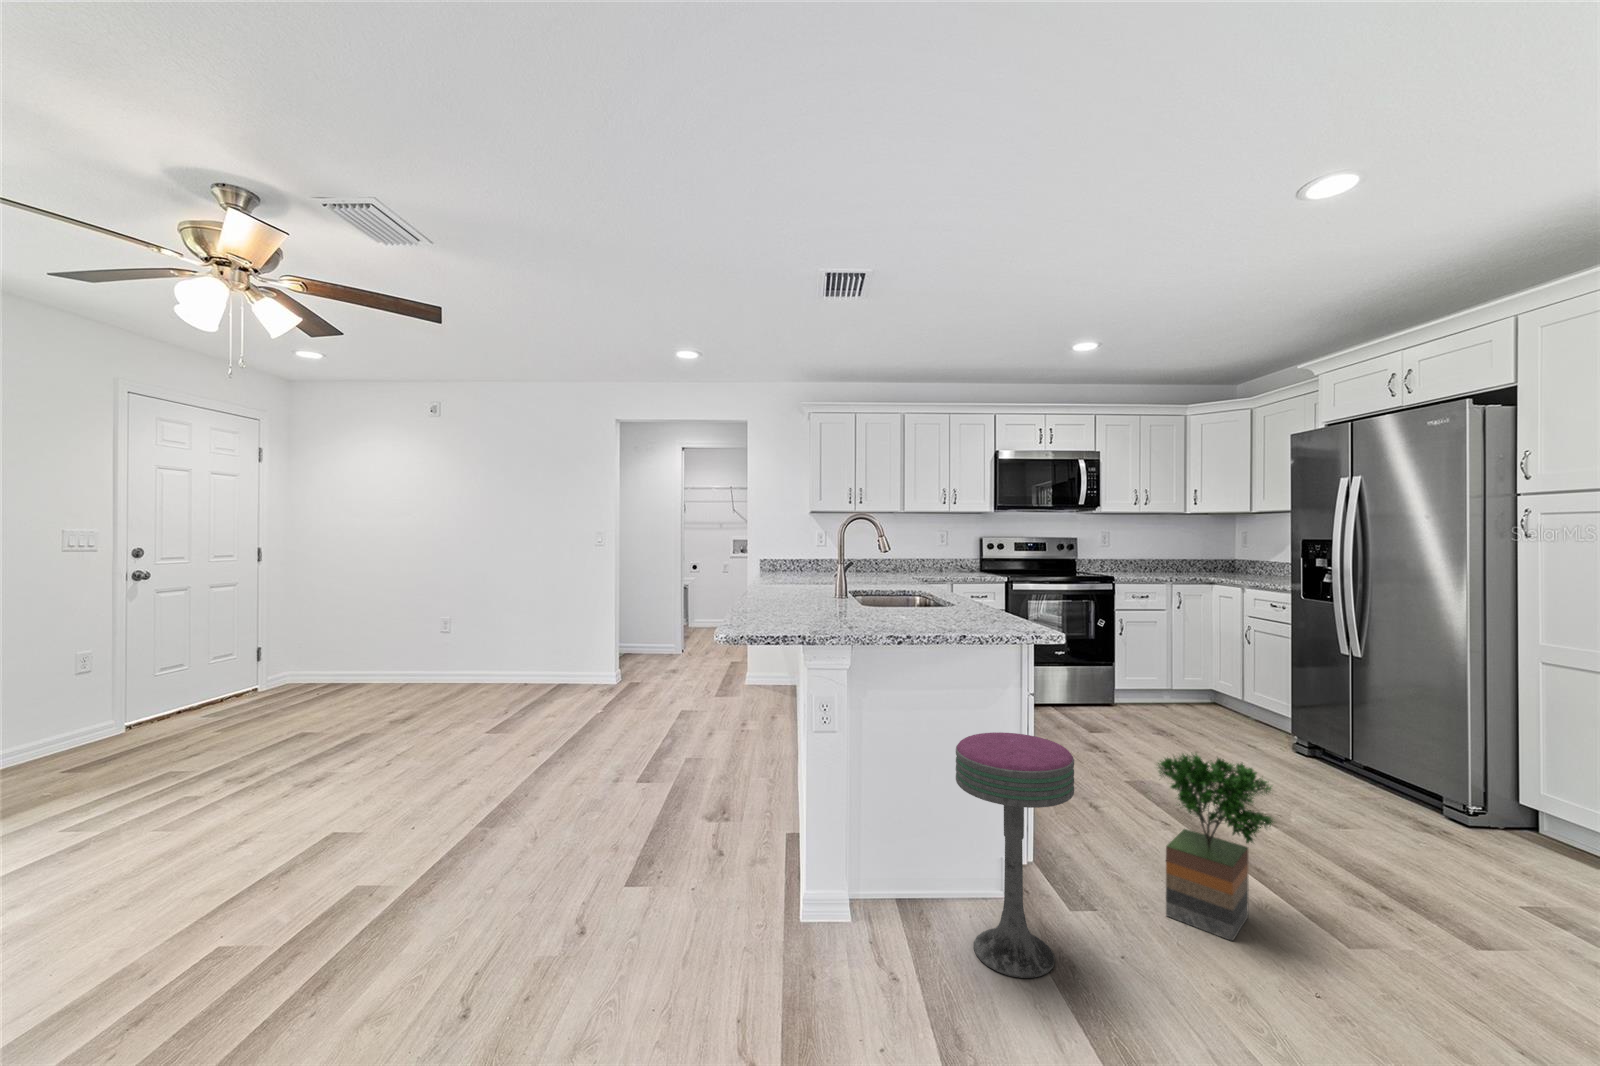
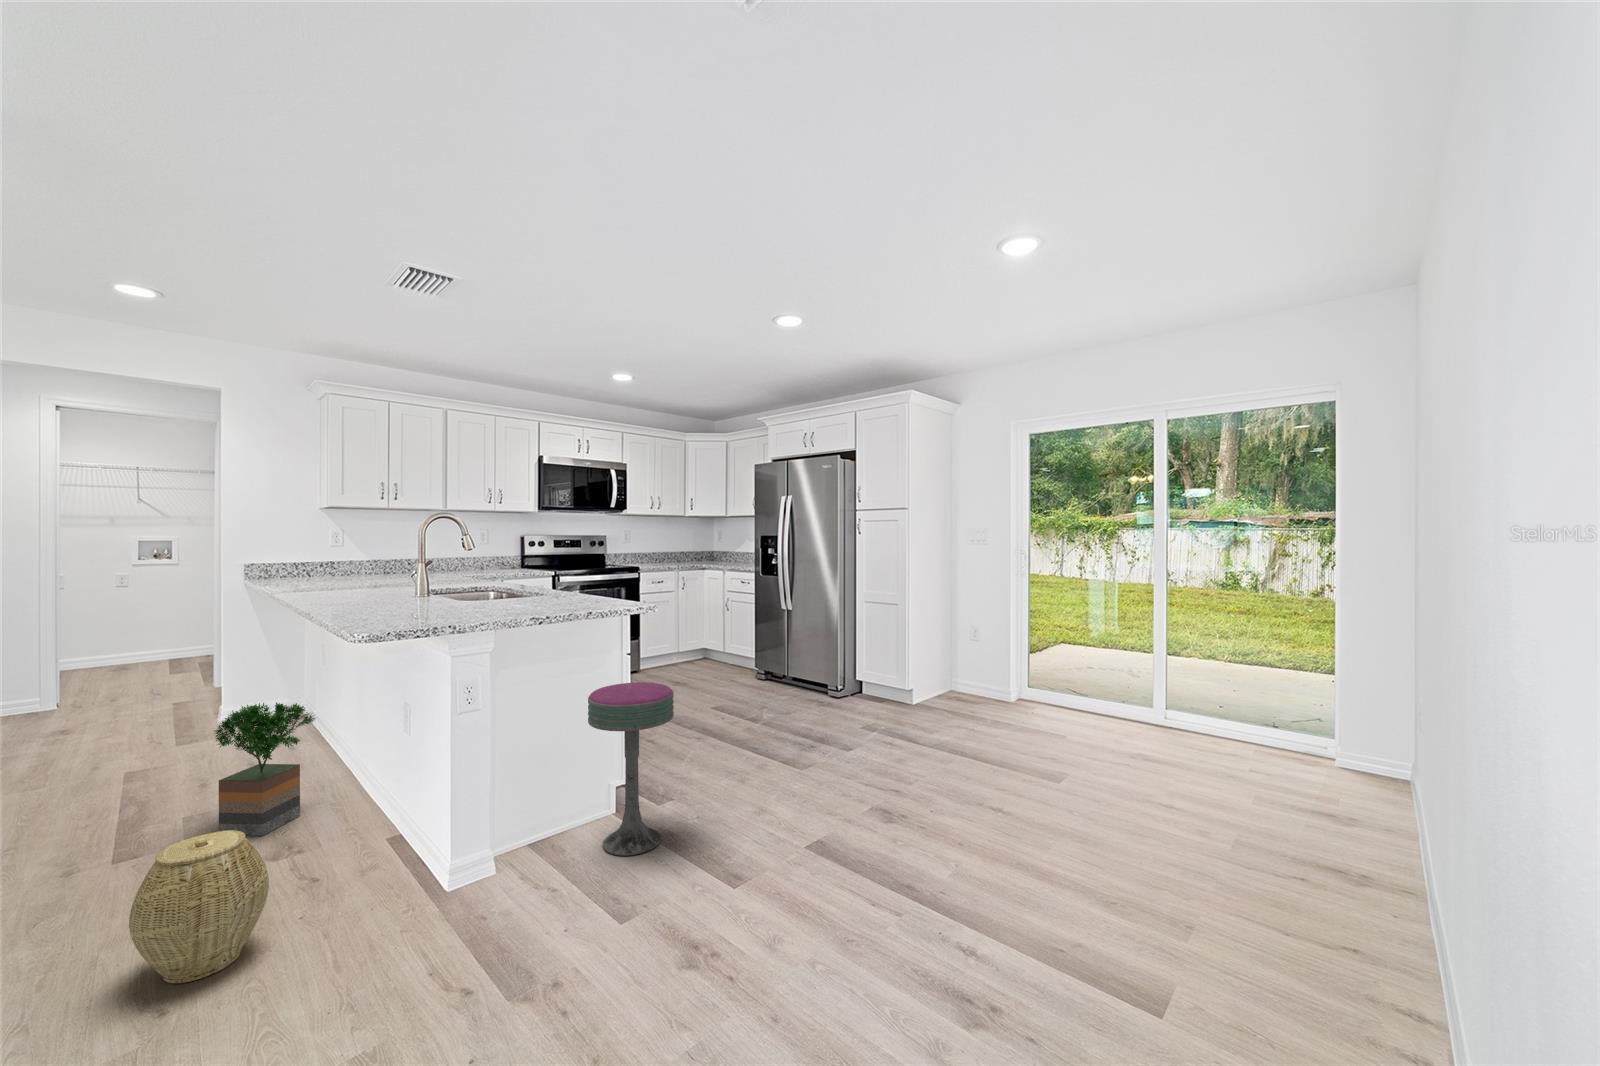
potted tree: present [1158,754,1273,941] -> present [214,702,315,836]
woven basket: none [561,796,655,926] -> present [129,830,269,983]

